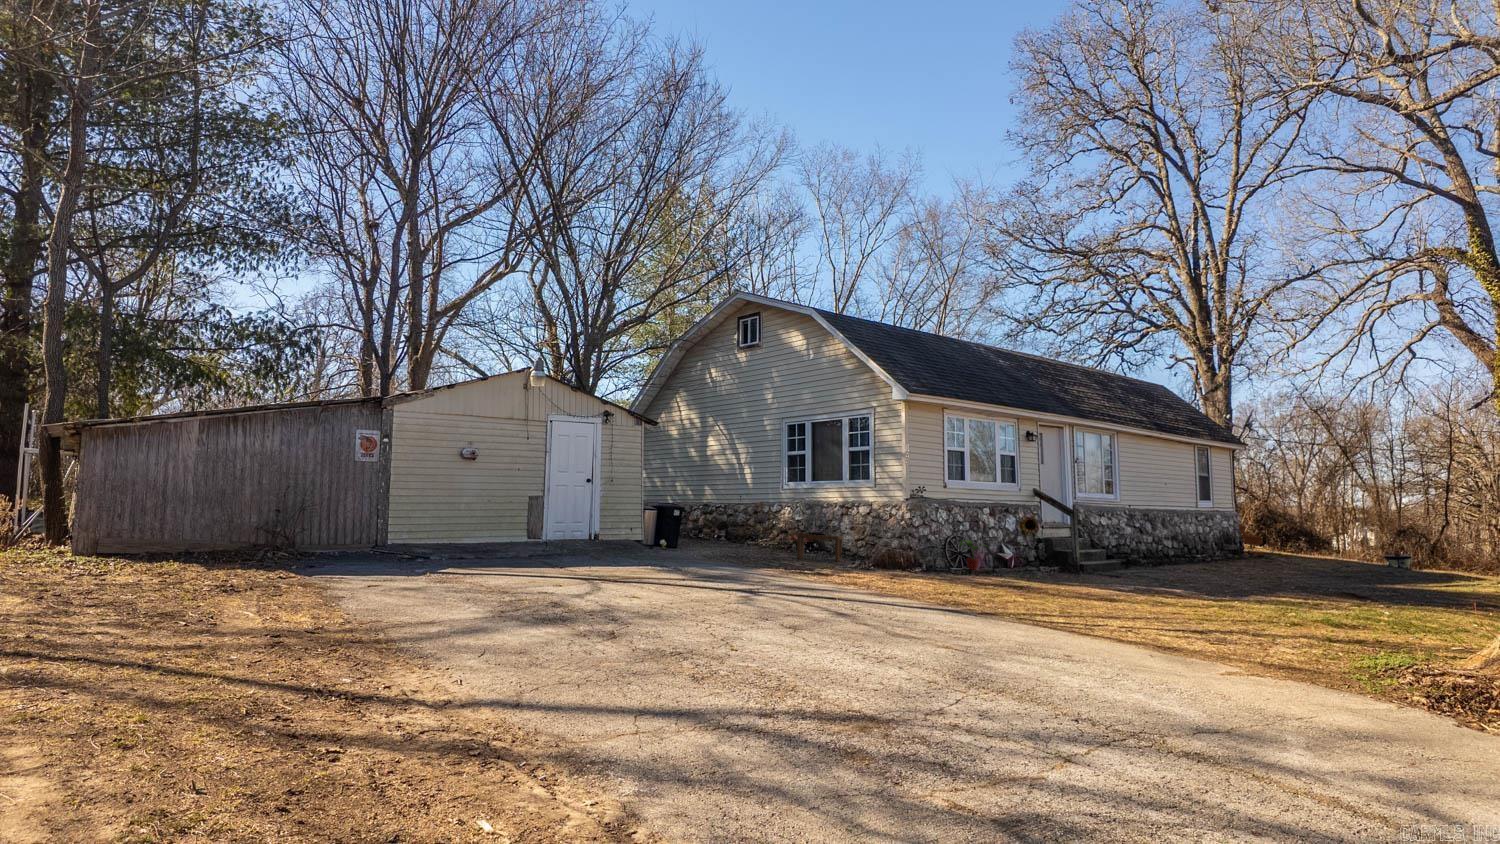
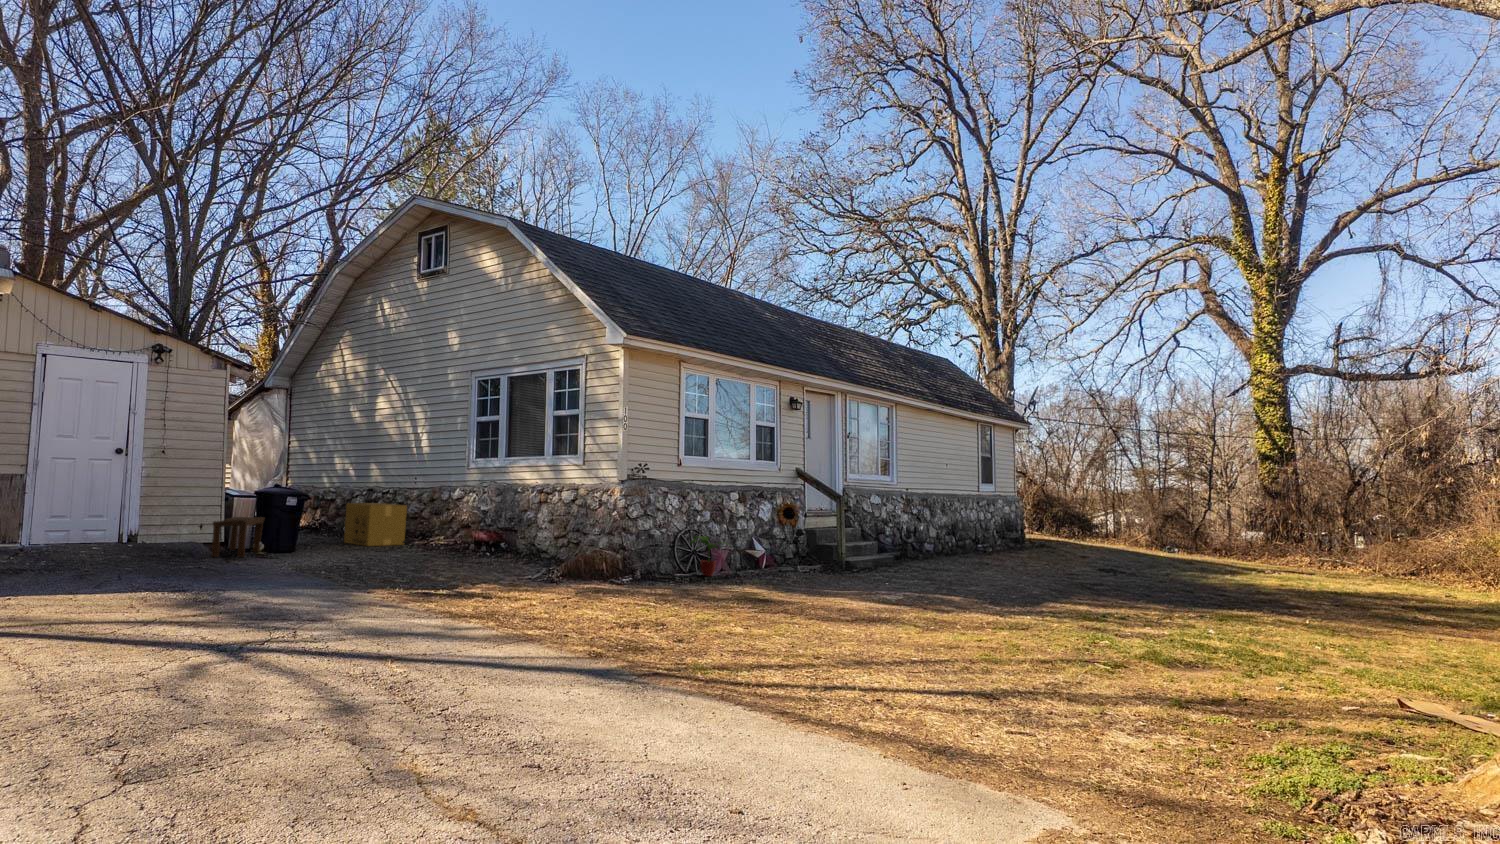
cardboard box: none [694,517,737,548] -> present [344,503,407,546]
lounge chair: present [1239,525,1279,552] -> none [1022,514,1064,546]
bench: present [797,534,844,562] -> present [211,517,265,557]

